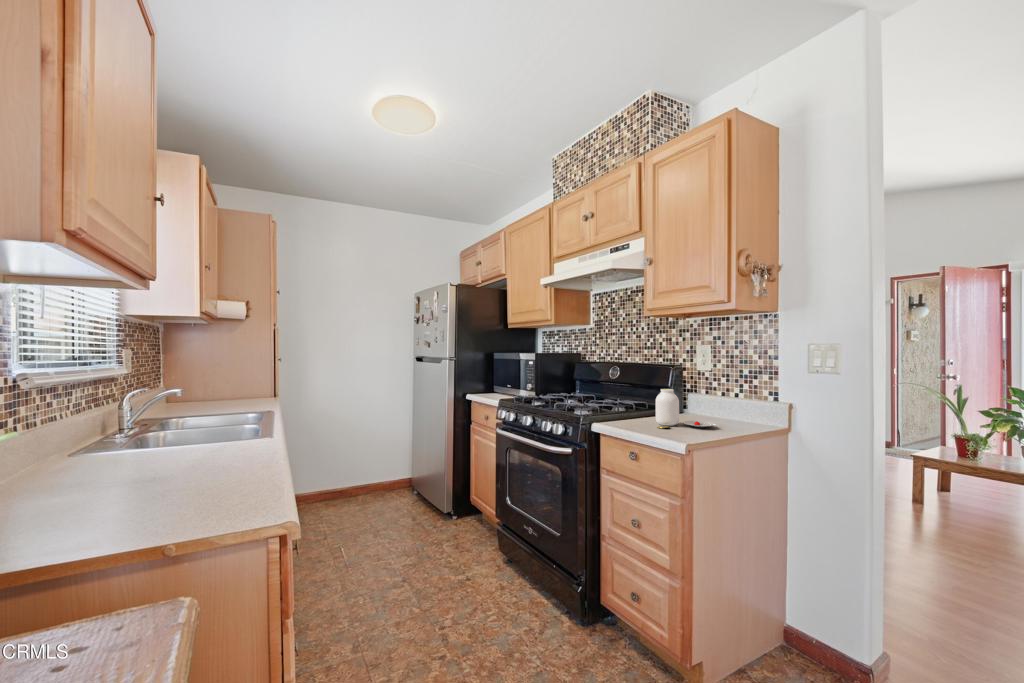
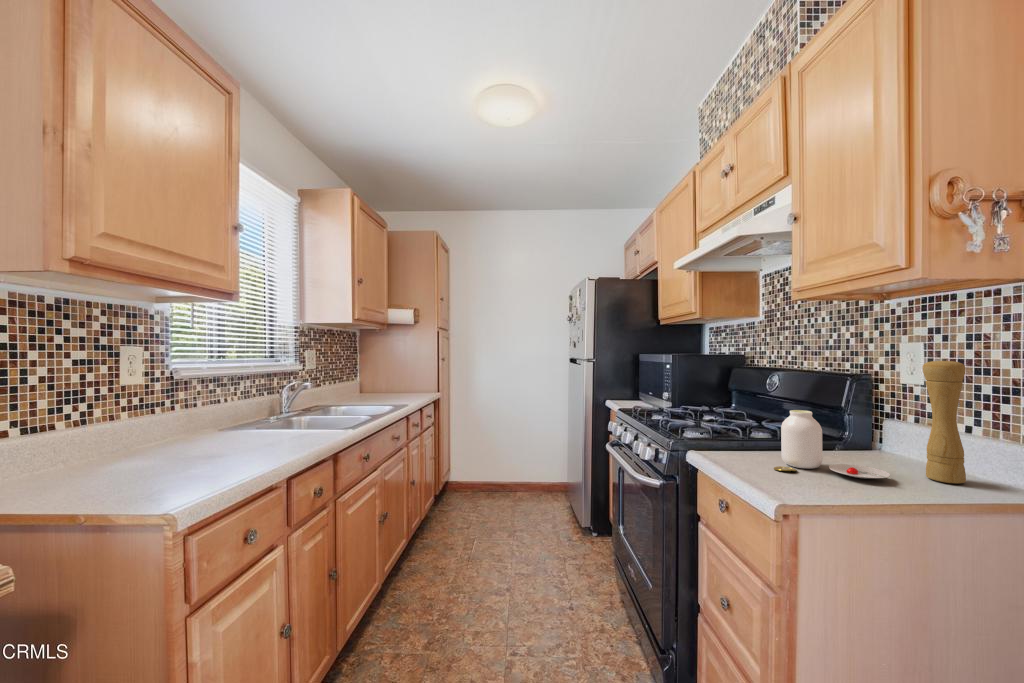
pepper mill: none [723,355,743,425] -> present [922,359,966,483]

